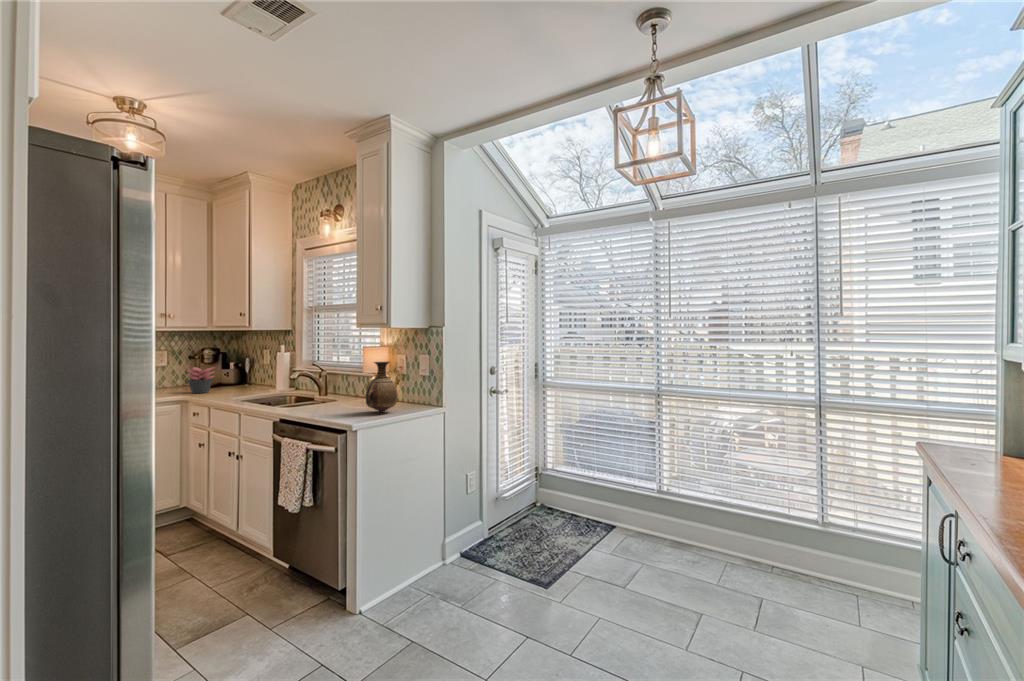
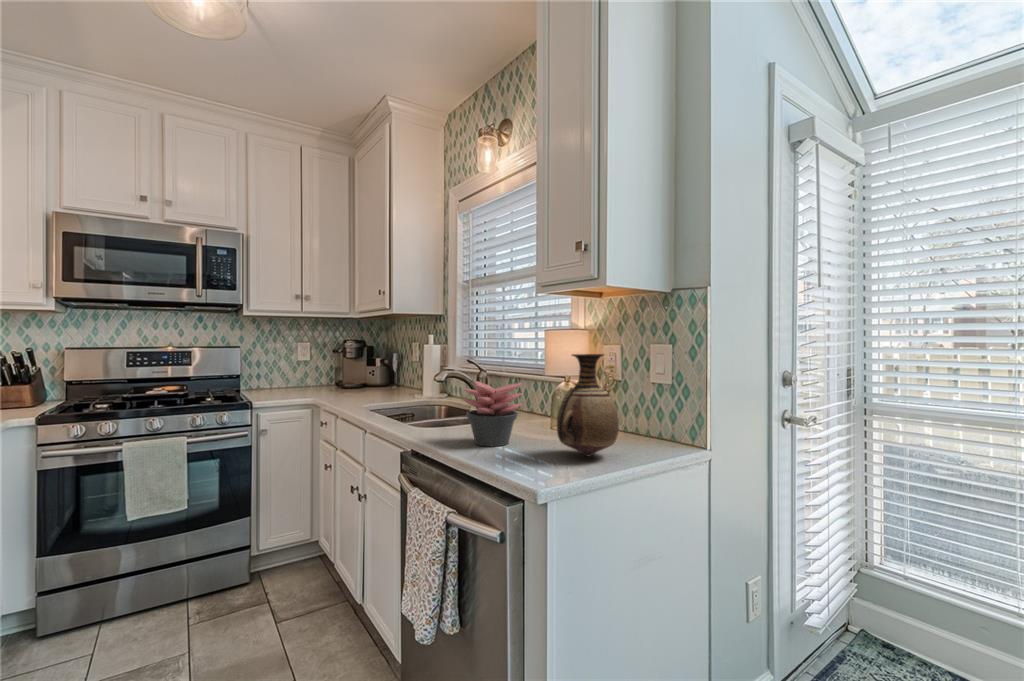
succulent plant: present [187,367,214,393] -> present [463,381,522,446]

